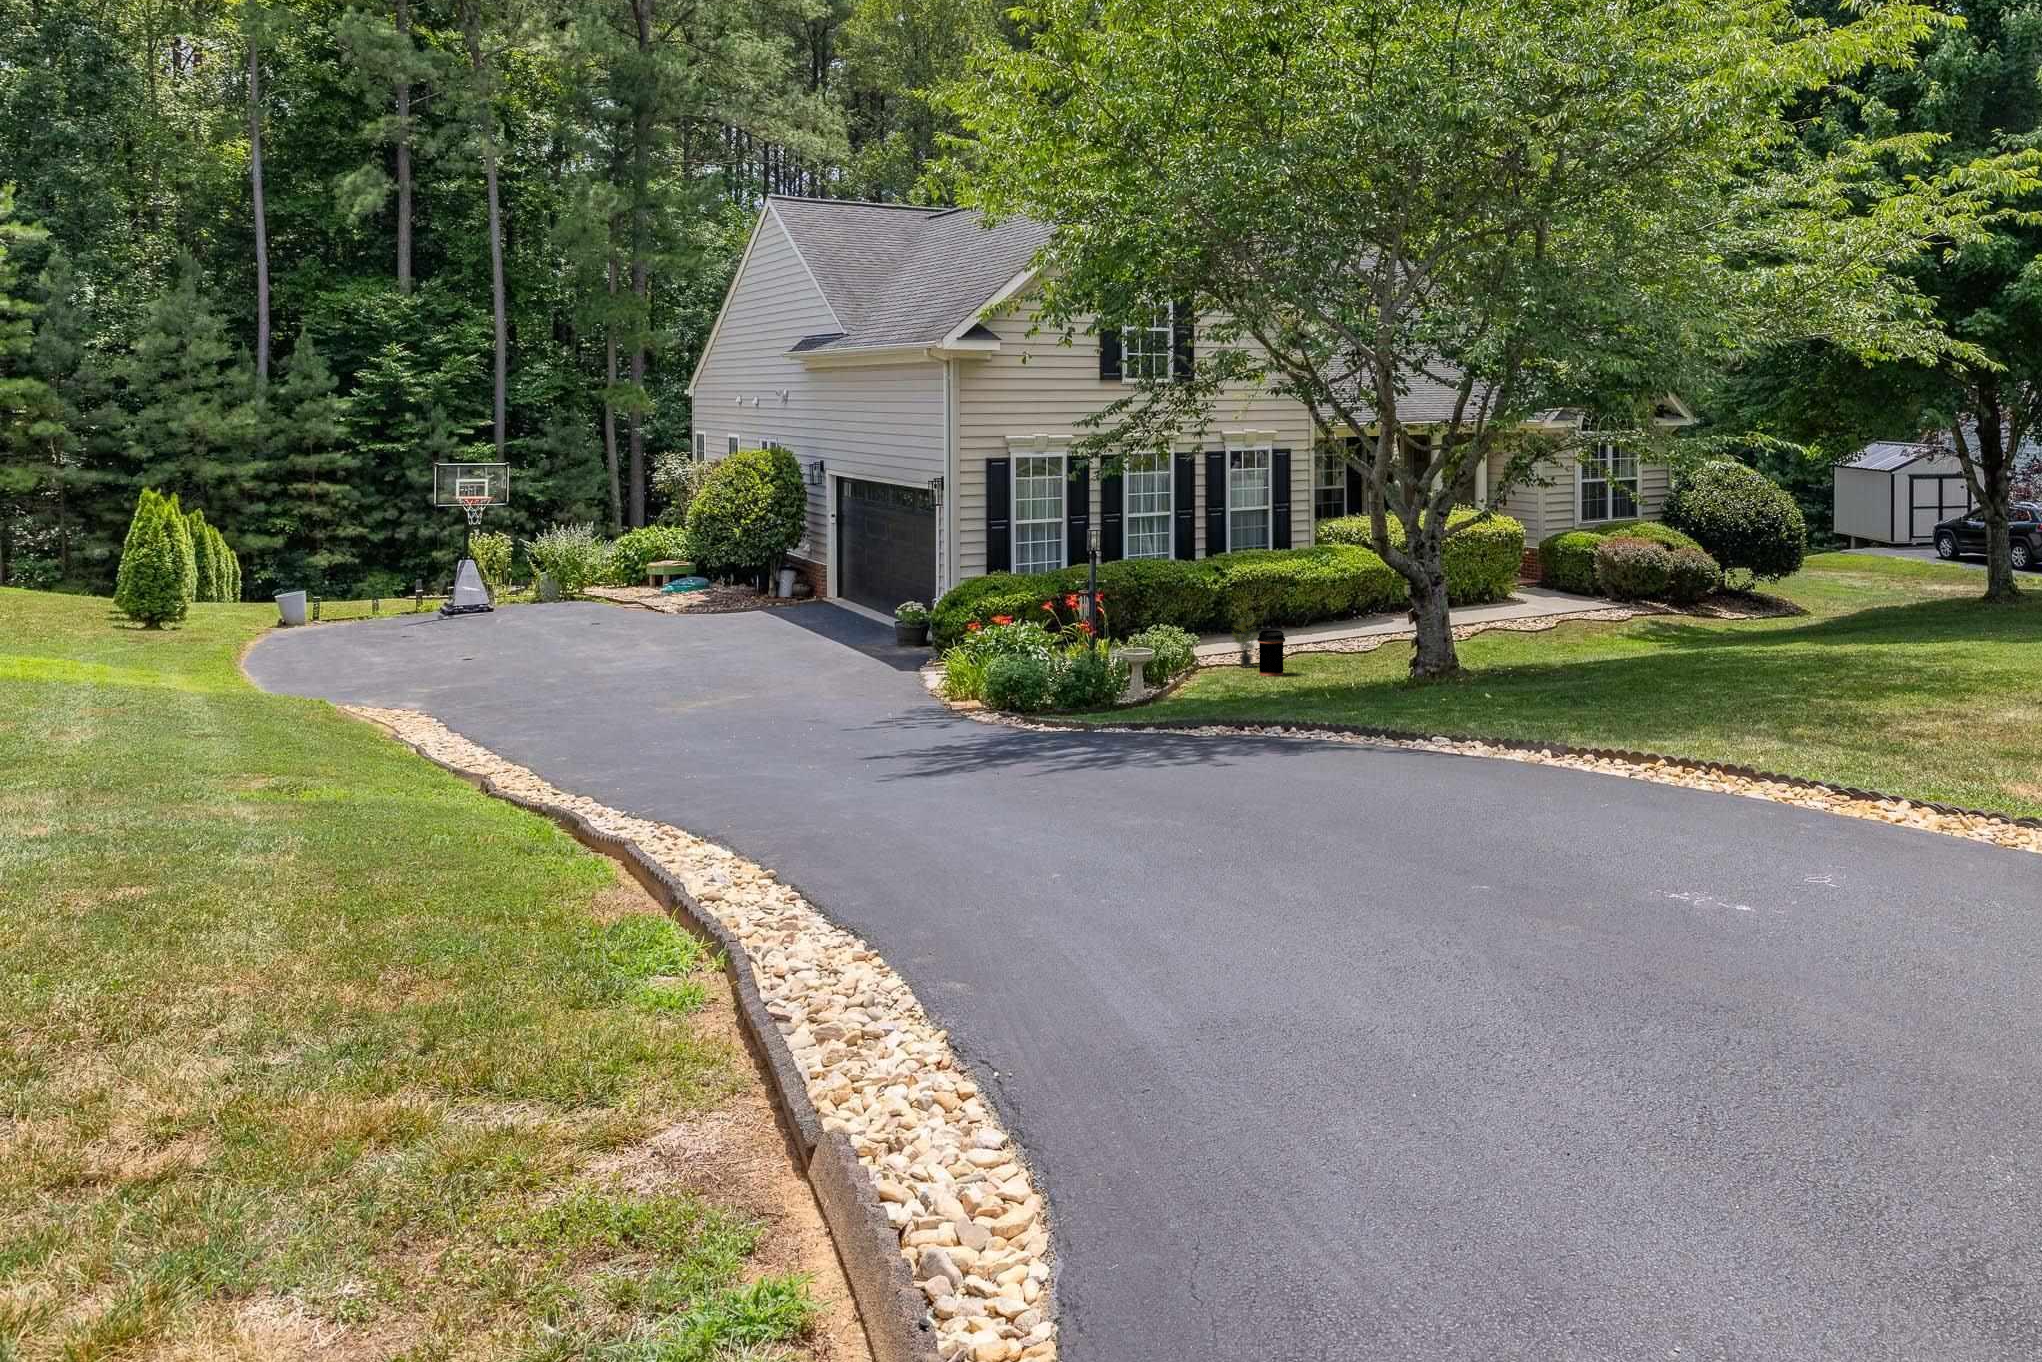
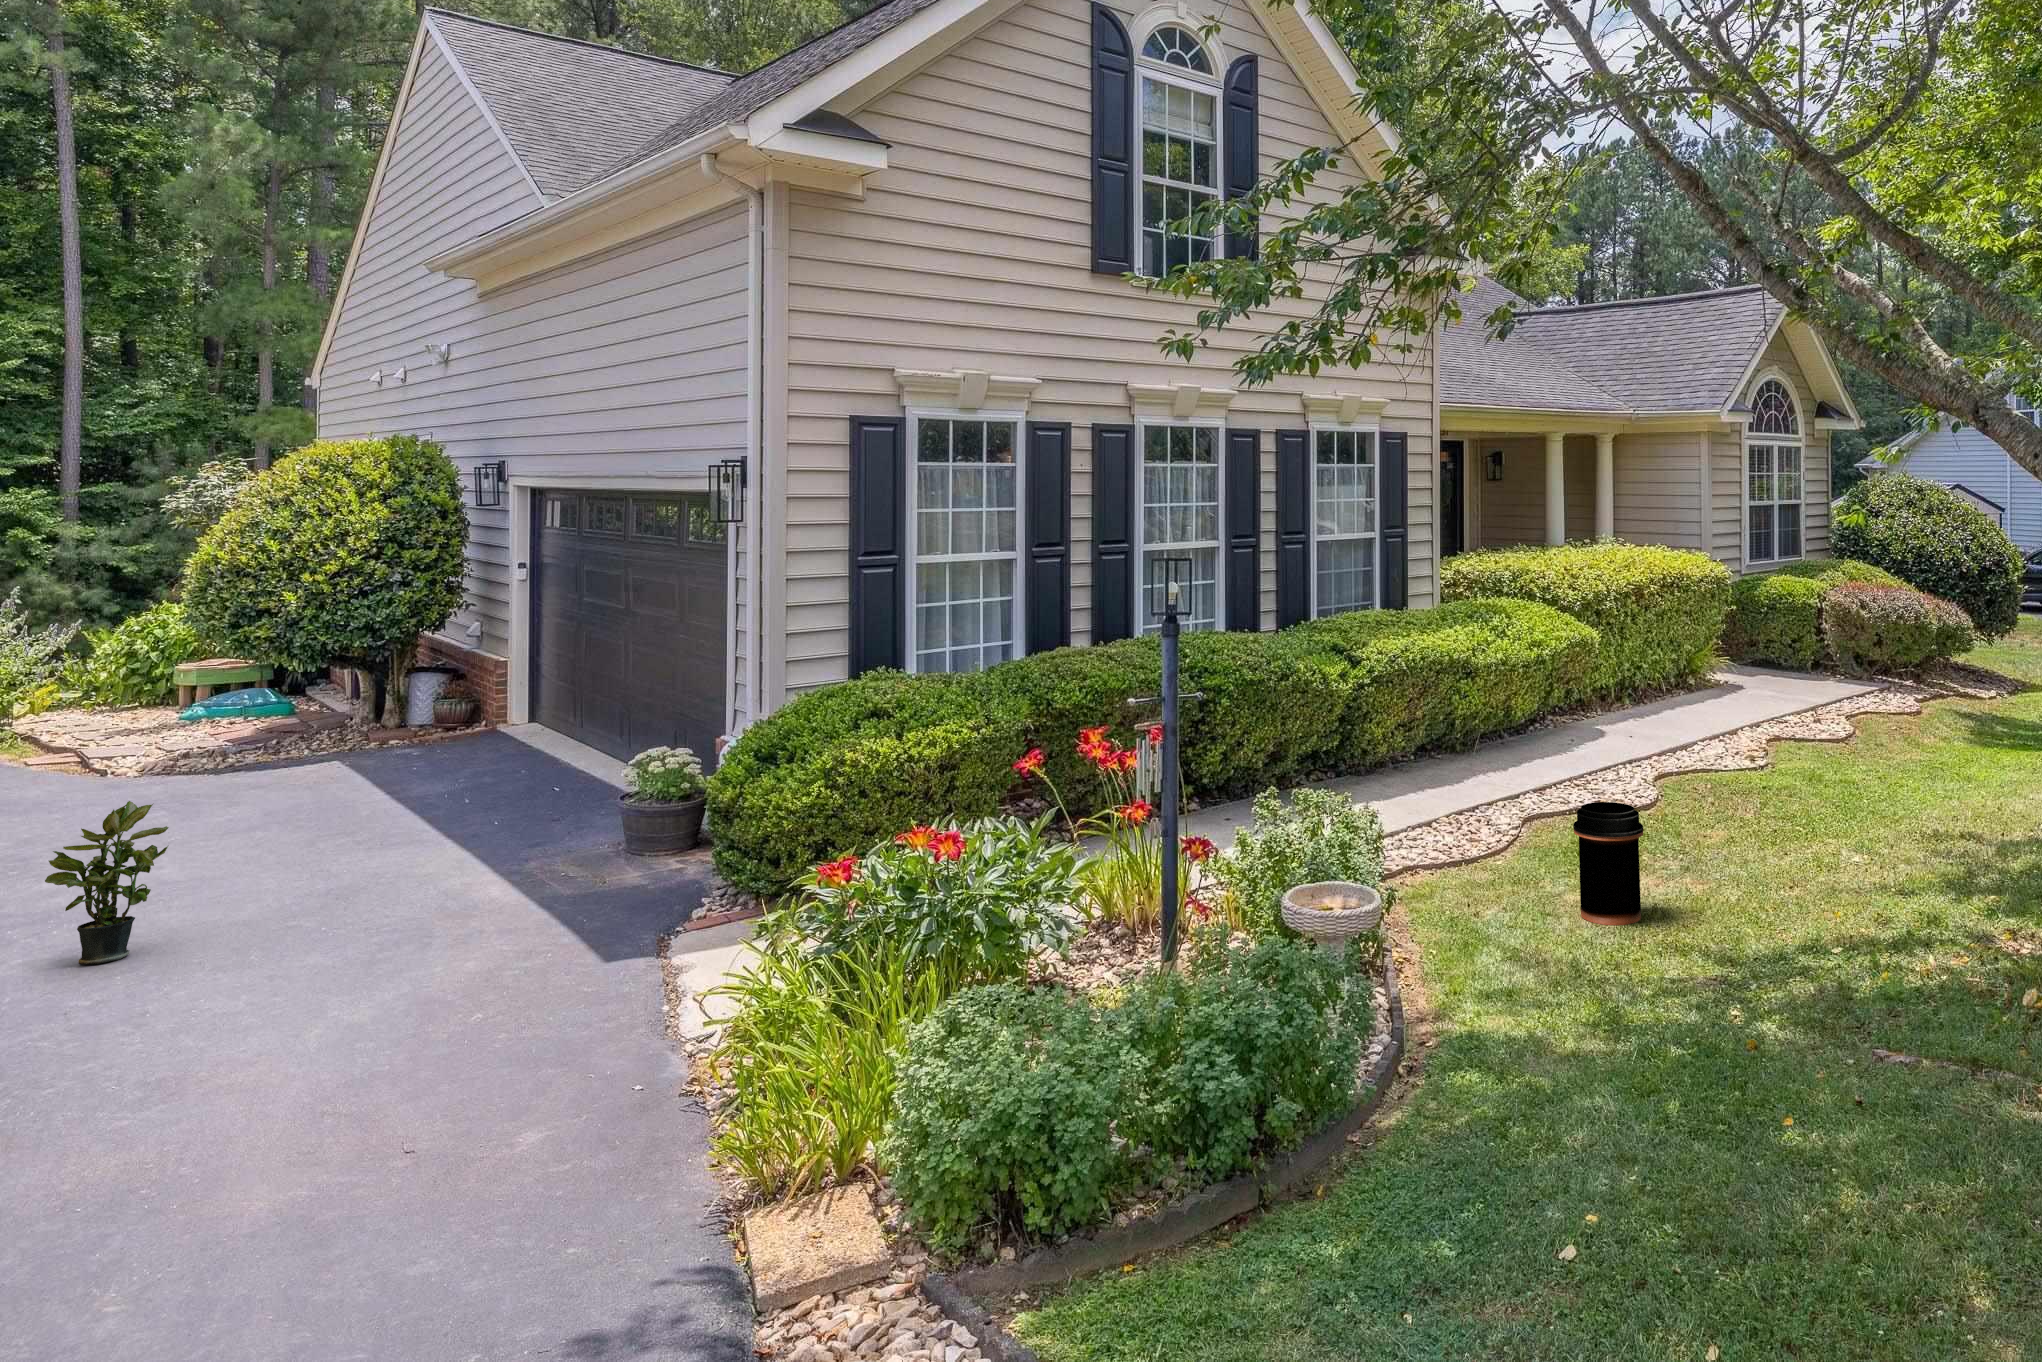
potted plant: present [1233,620,1257,667] -> present [45,801,168,965]

